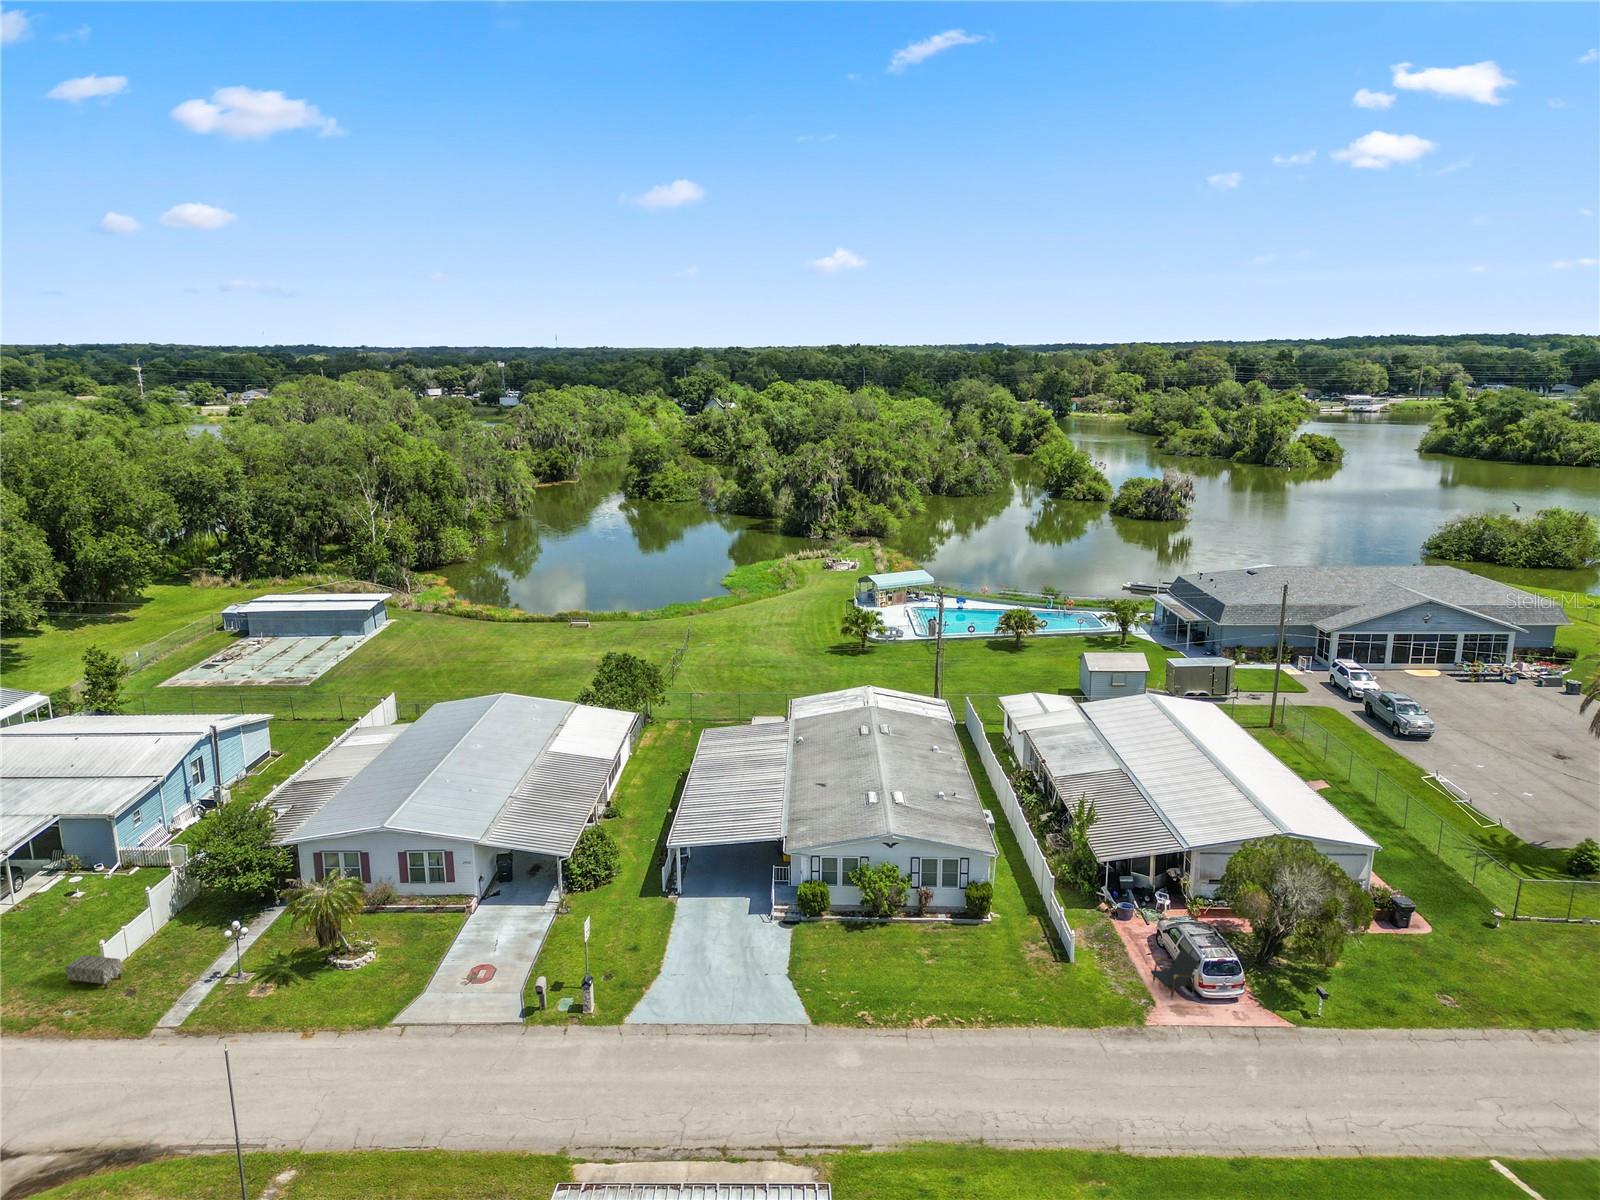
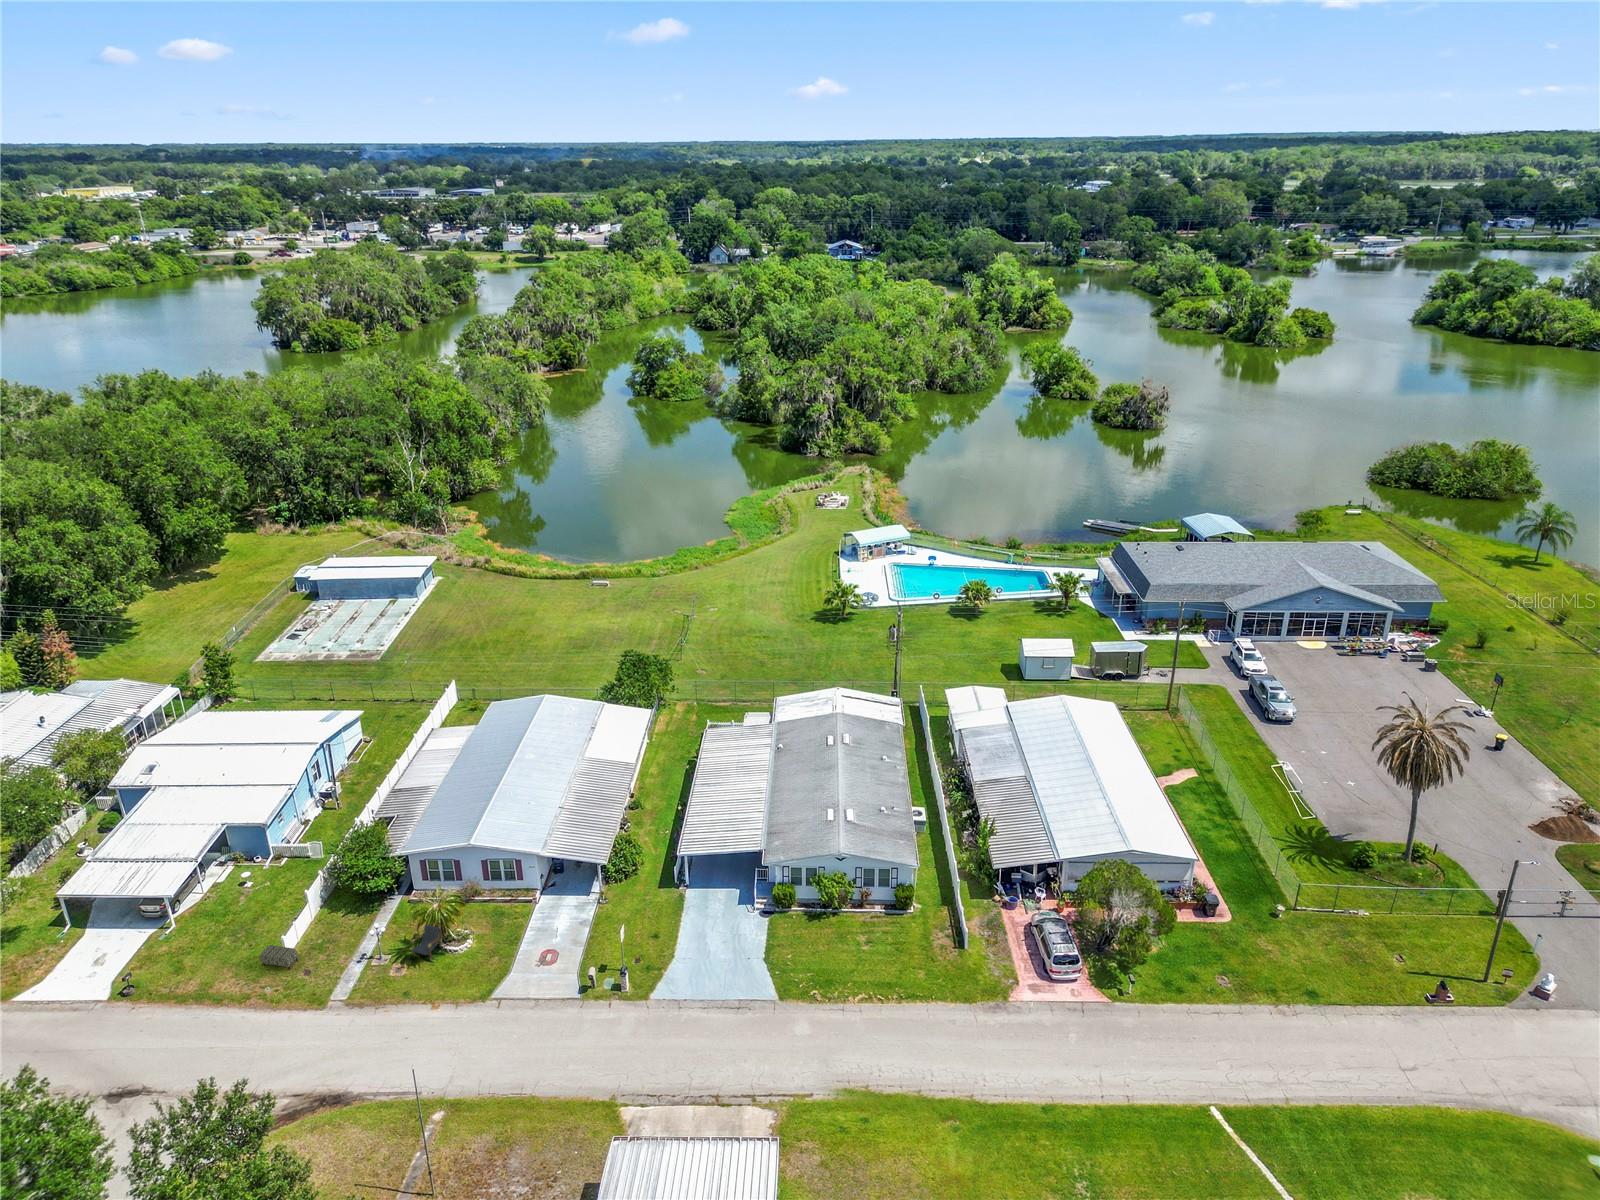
lounge chair: present [1151,949,1198,1000] -> present [412,925,441,958]

